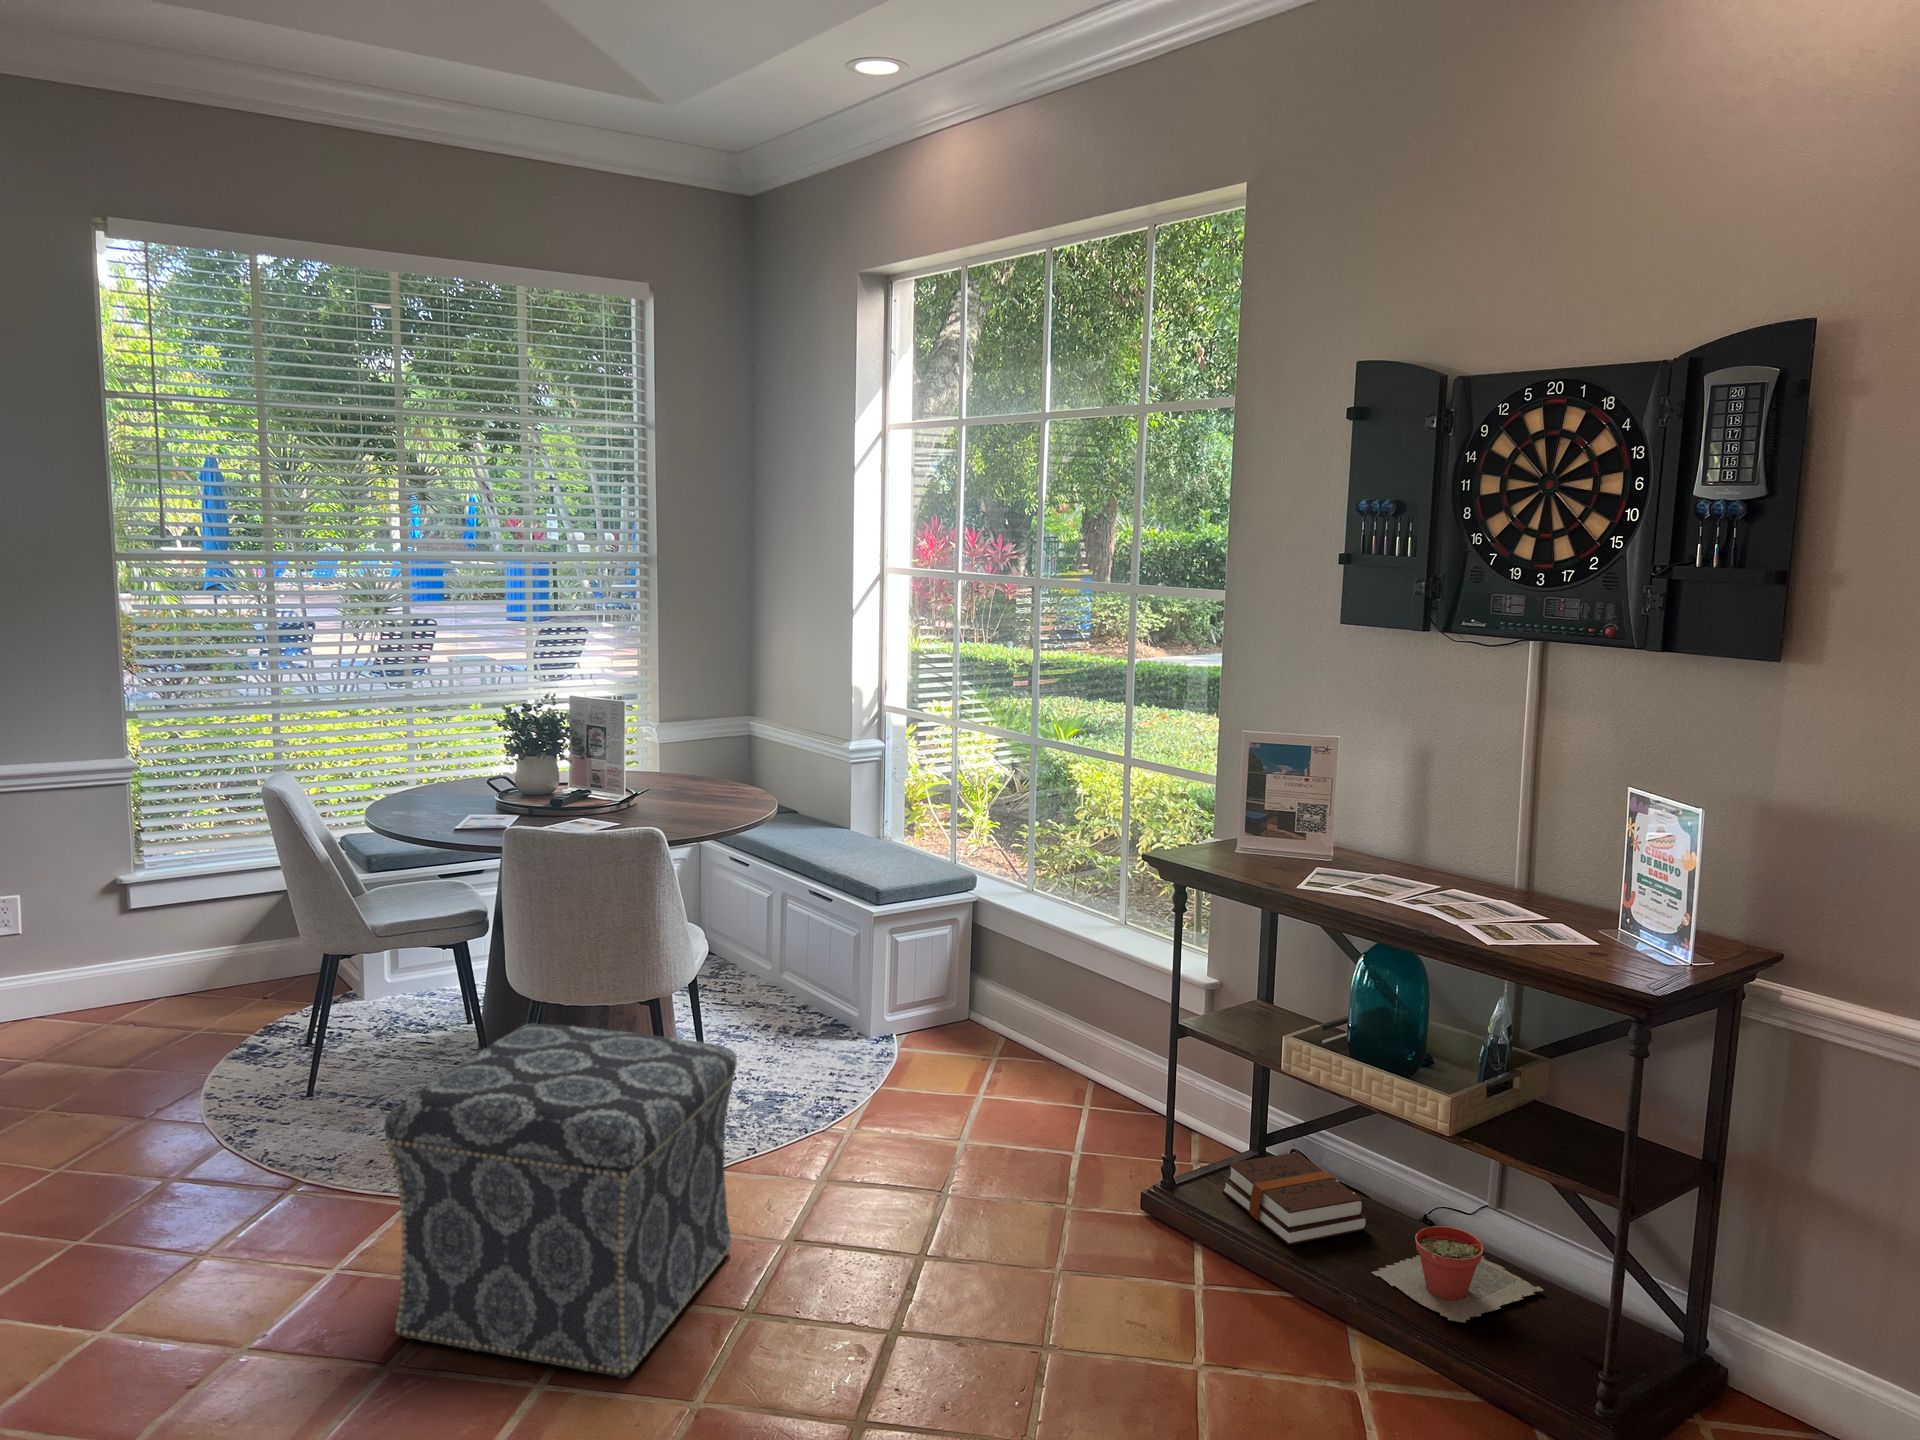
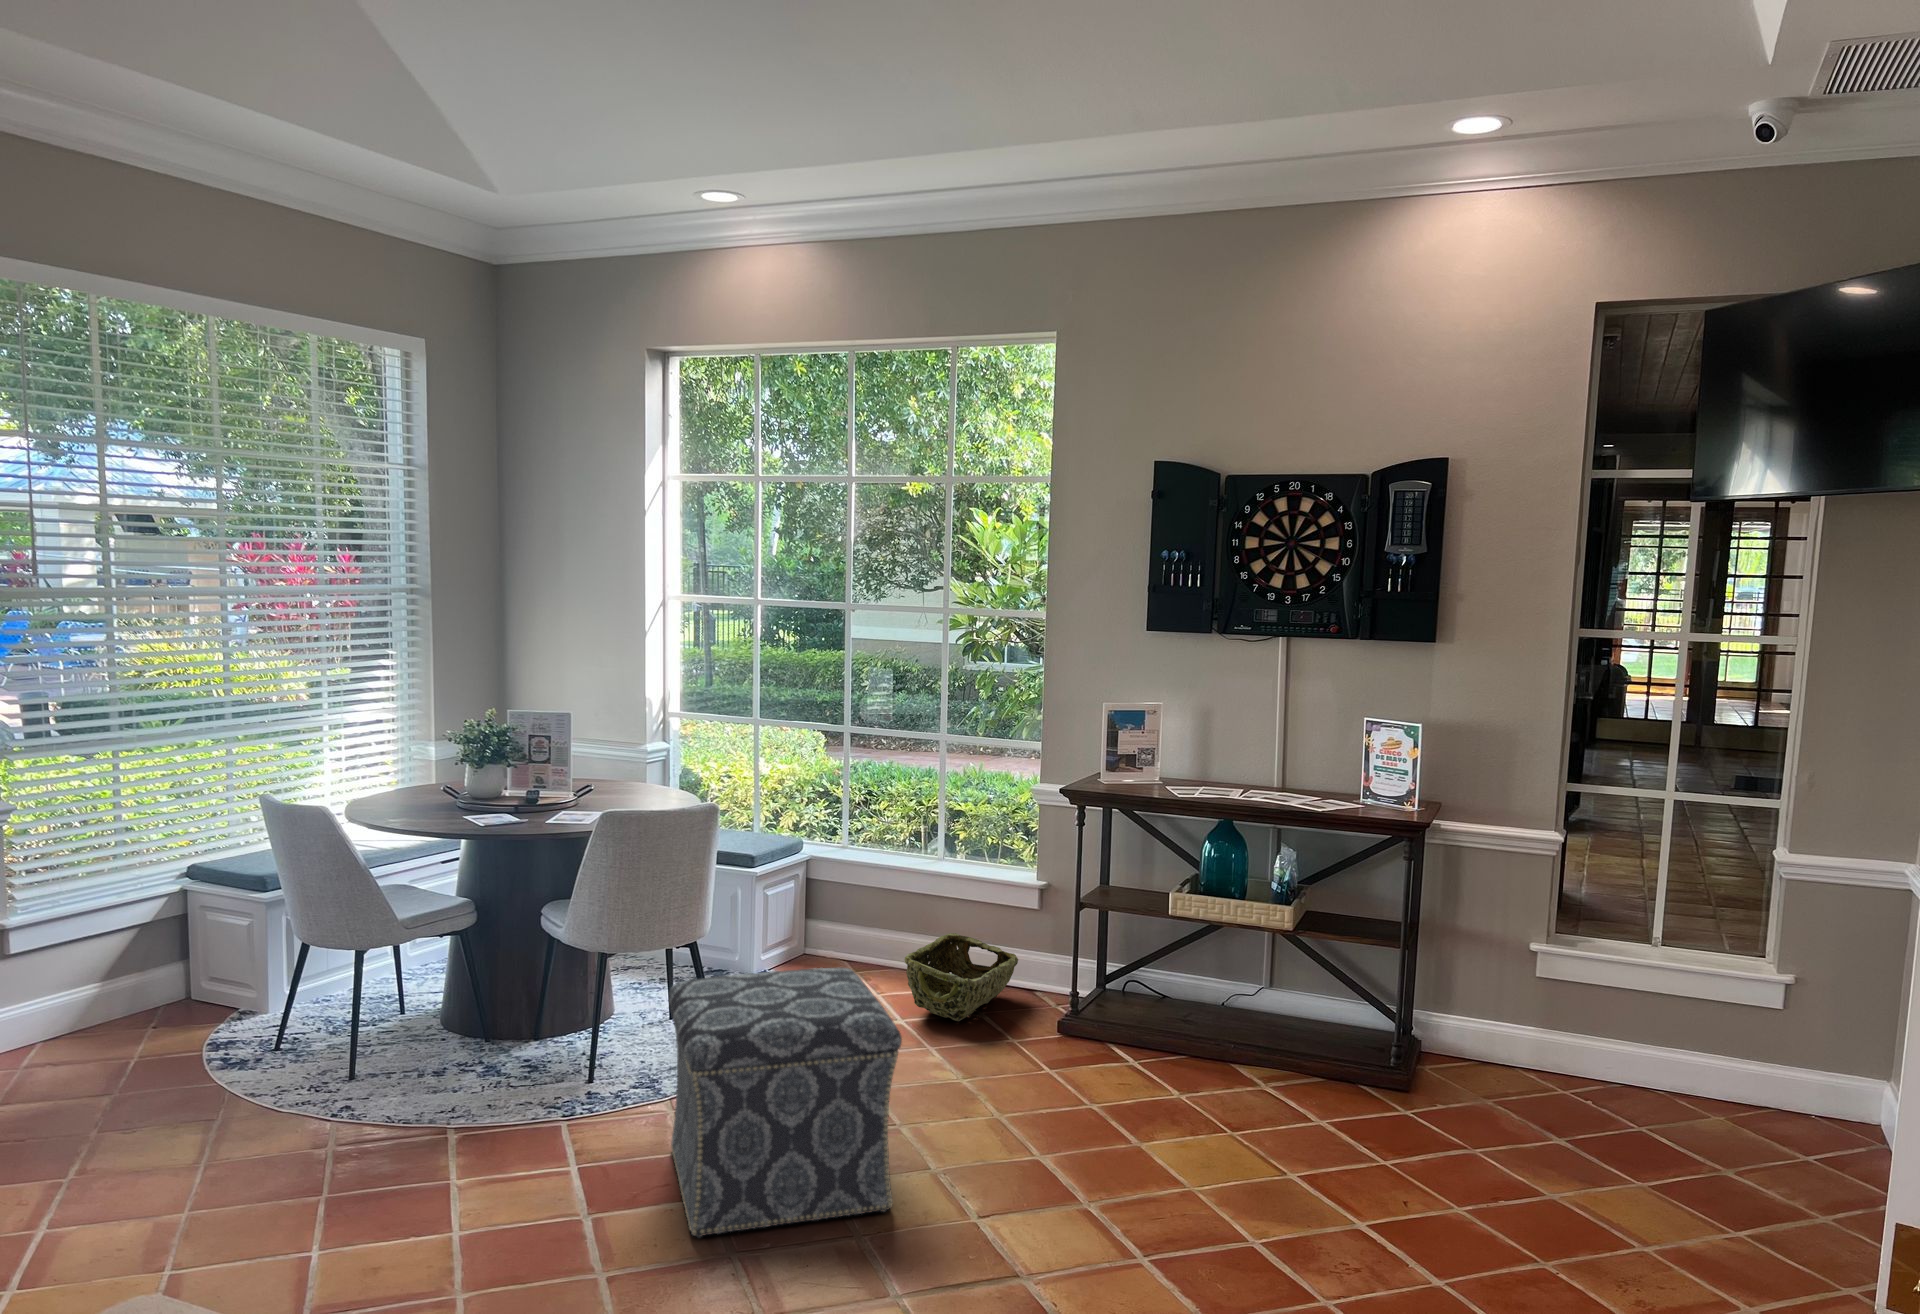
woven basket: none [981,1026,1162,1145] -> present [904,933,1018,1021]
hardback book: present [1222,1152,1368,1245] -> none [1113,983,1210,1035]
plant pot: present [1372,1226,1544,1322] -> none [1236,999,1322,1049]

